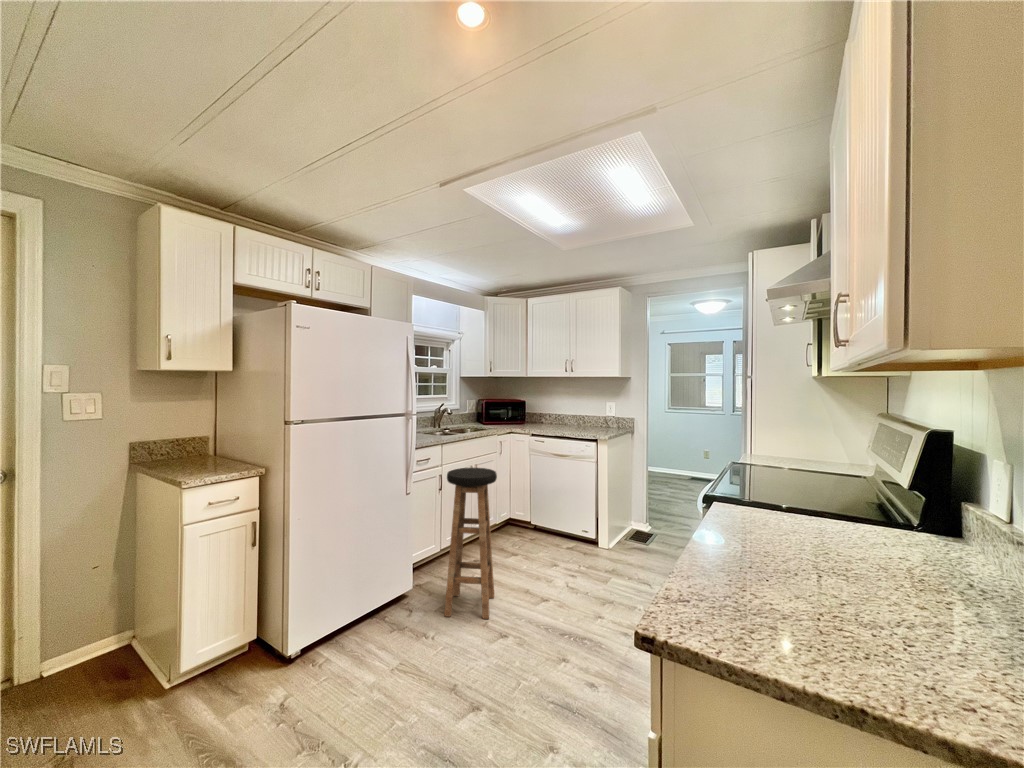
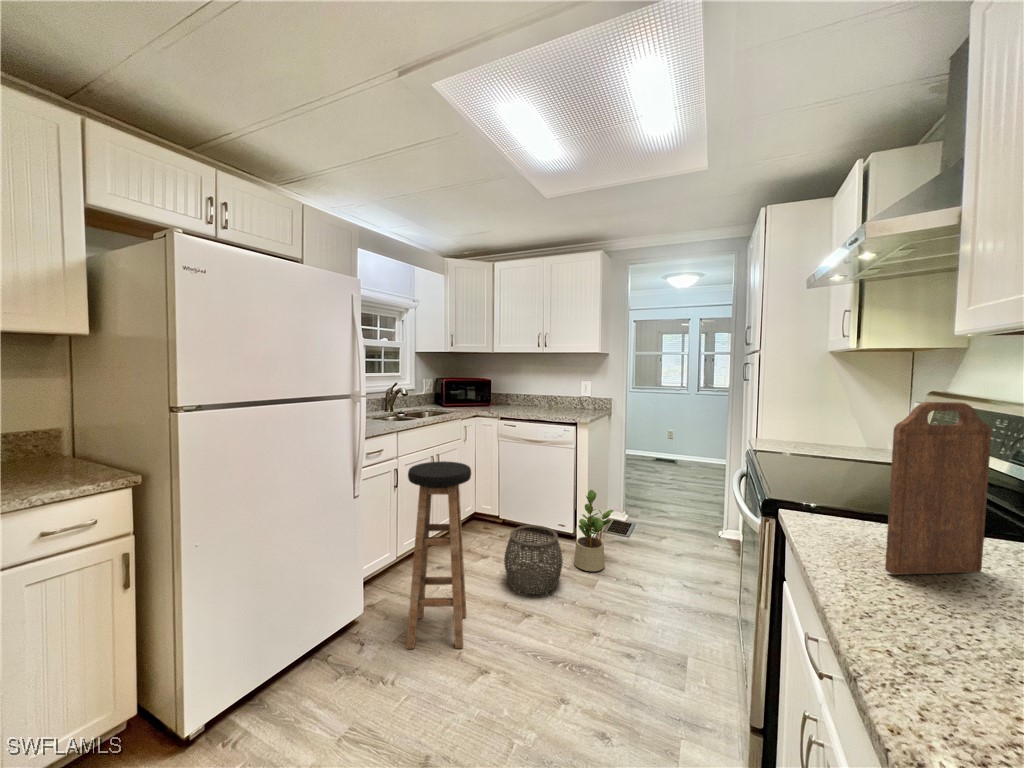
cutting board: none [756,418,831,540] -> present [885,402,992,575]
potted plant: none [592,498,628,570] -> present [574,490,613,571]
woven basket: none [528,527,579,586] -> present [504,525,563,595]

